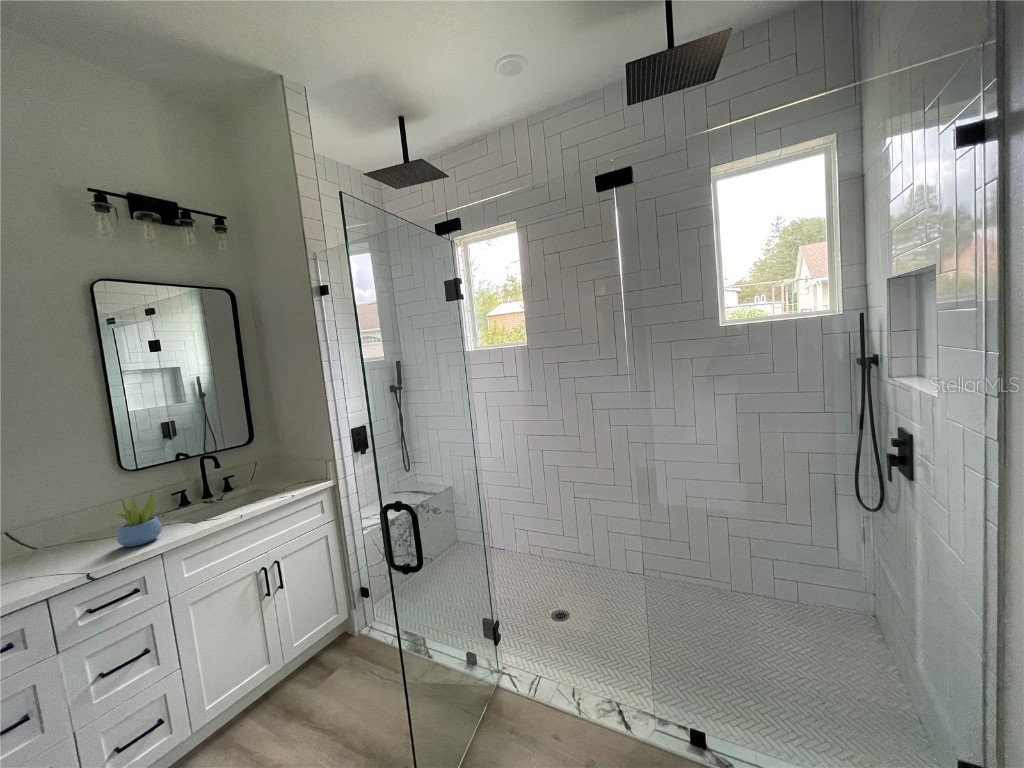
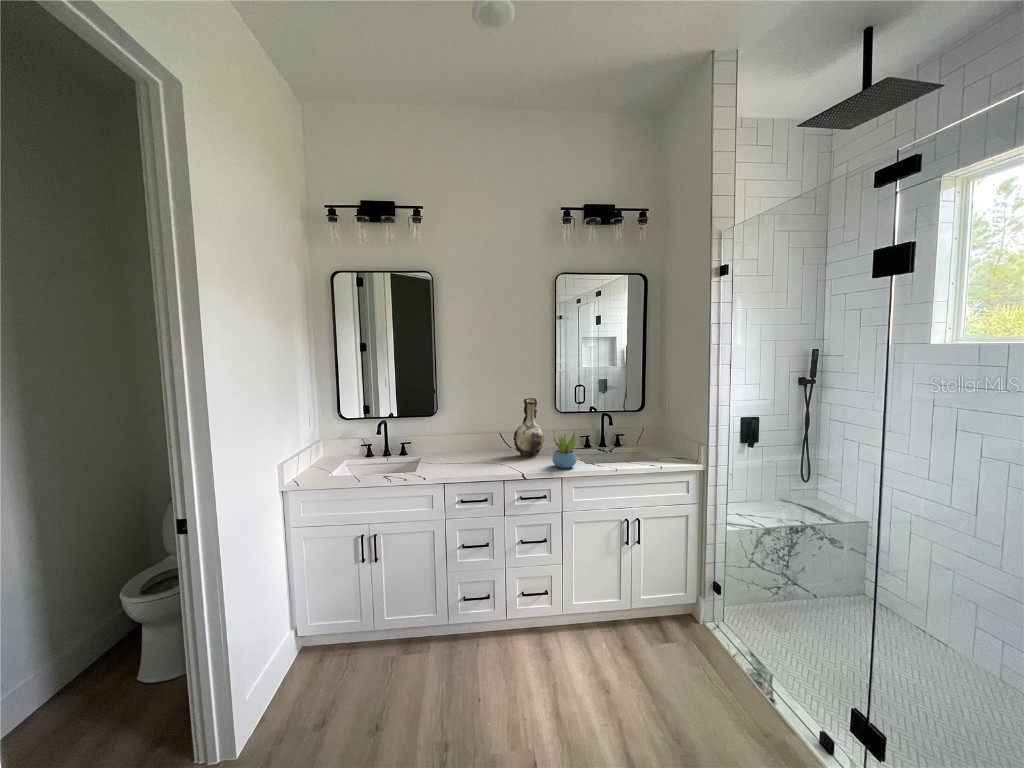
decorative vase: none [29,460,103,553] -> present [513,398,544,456]

